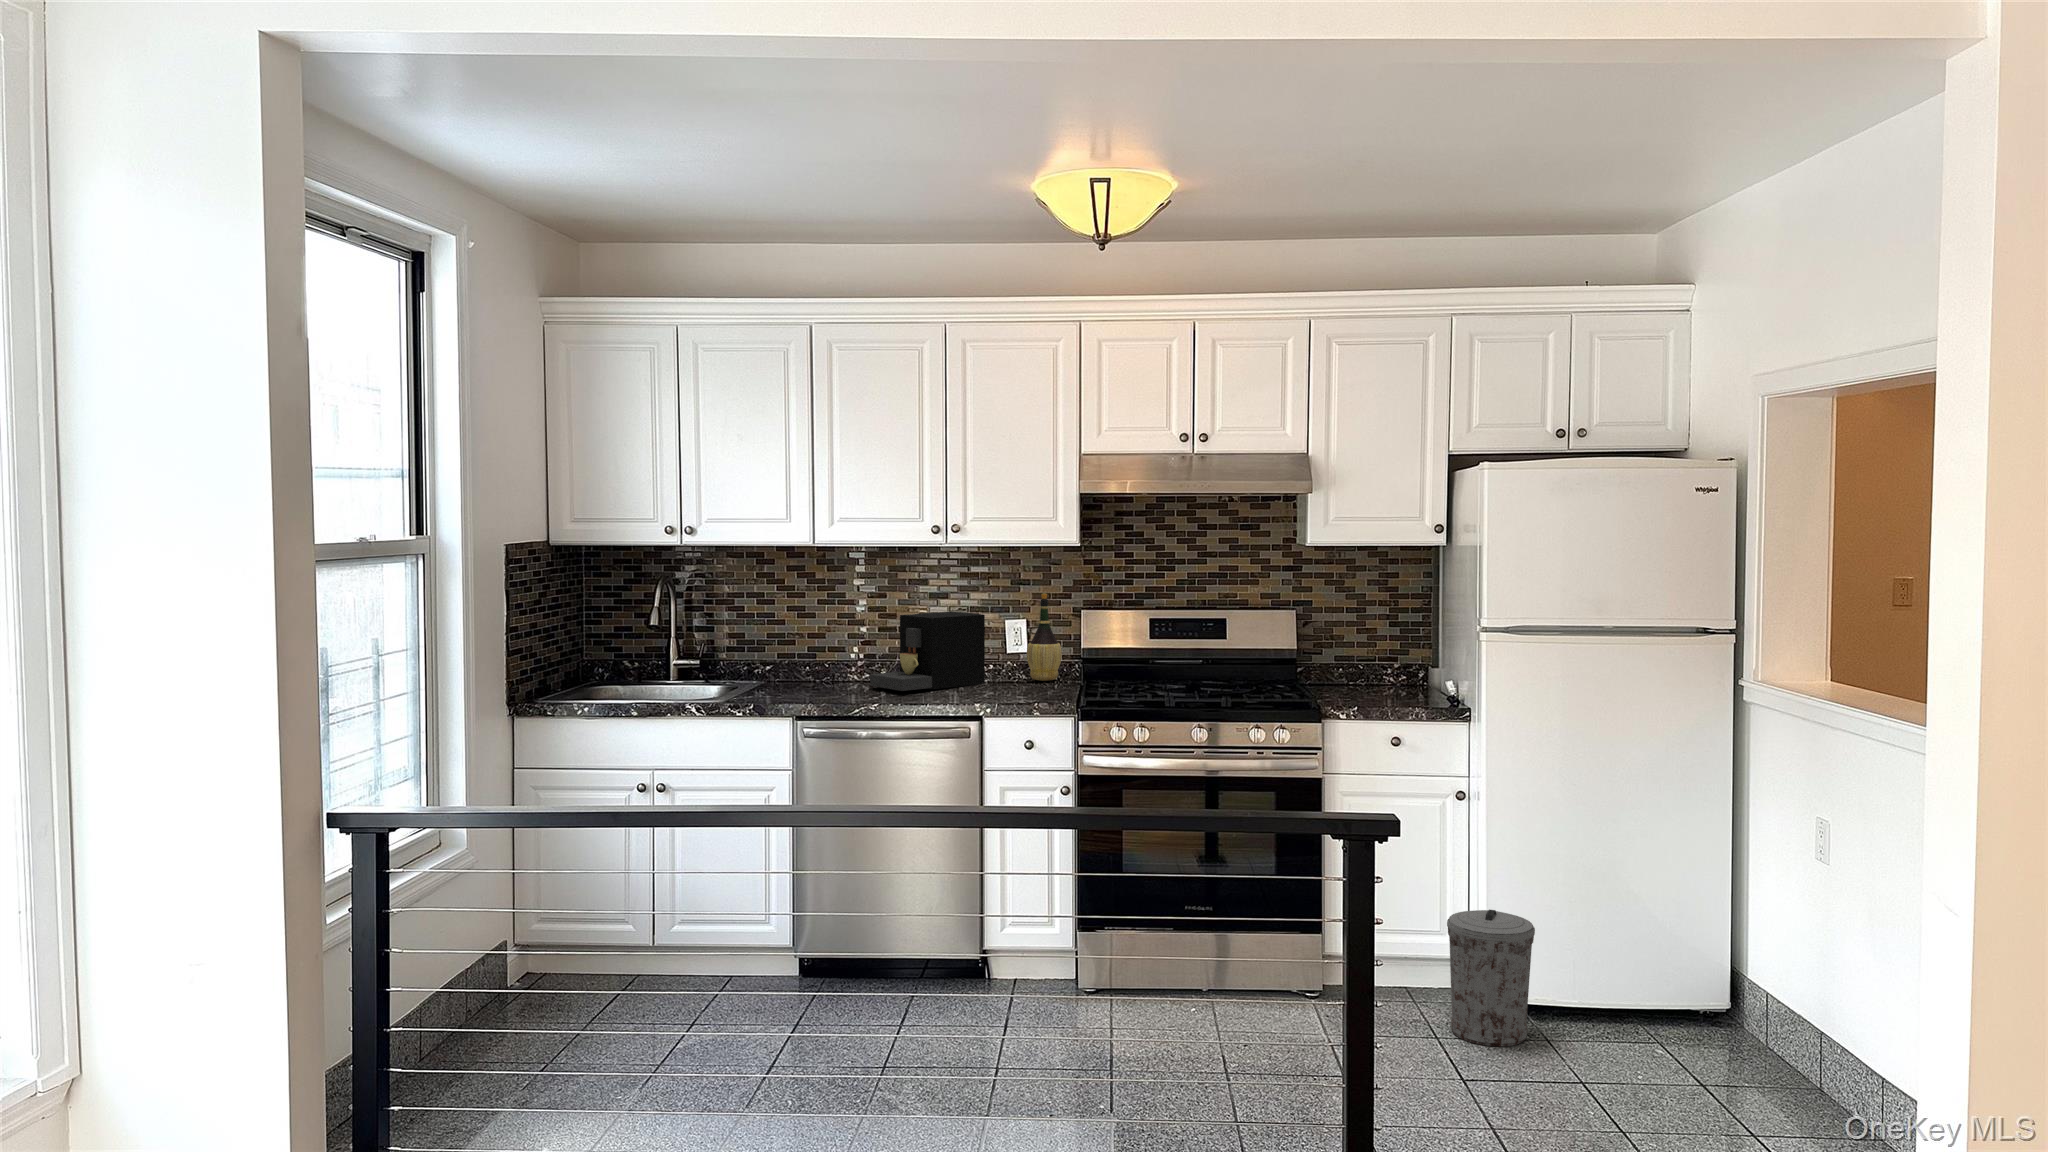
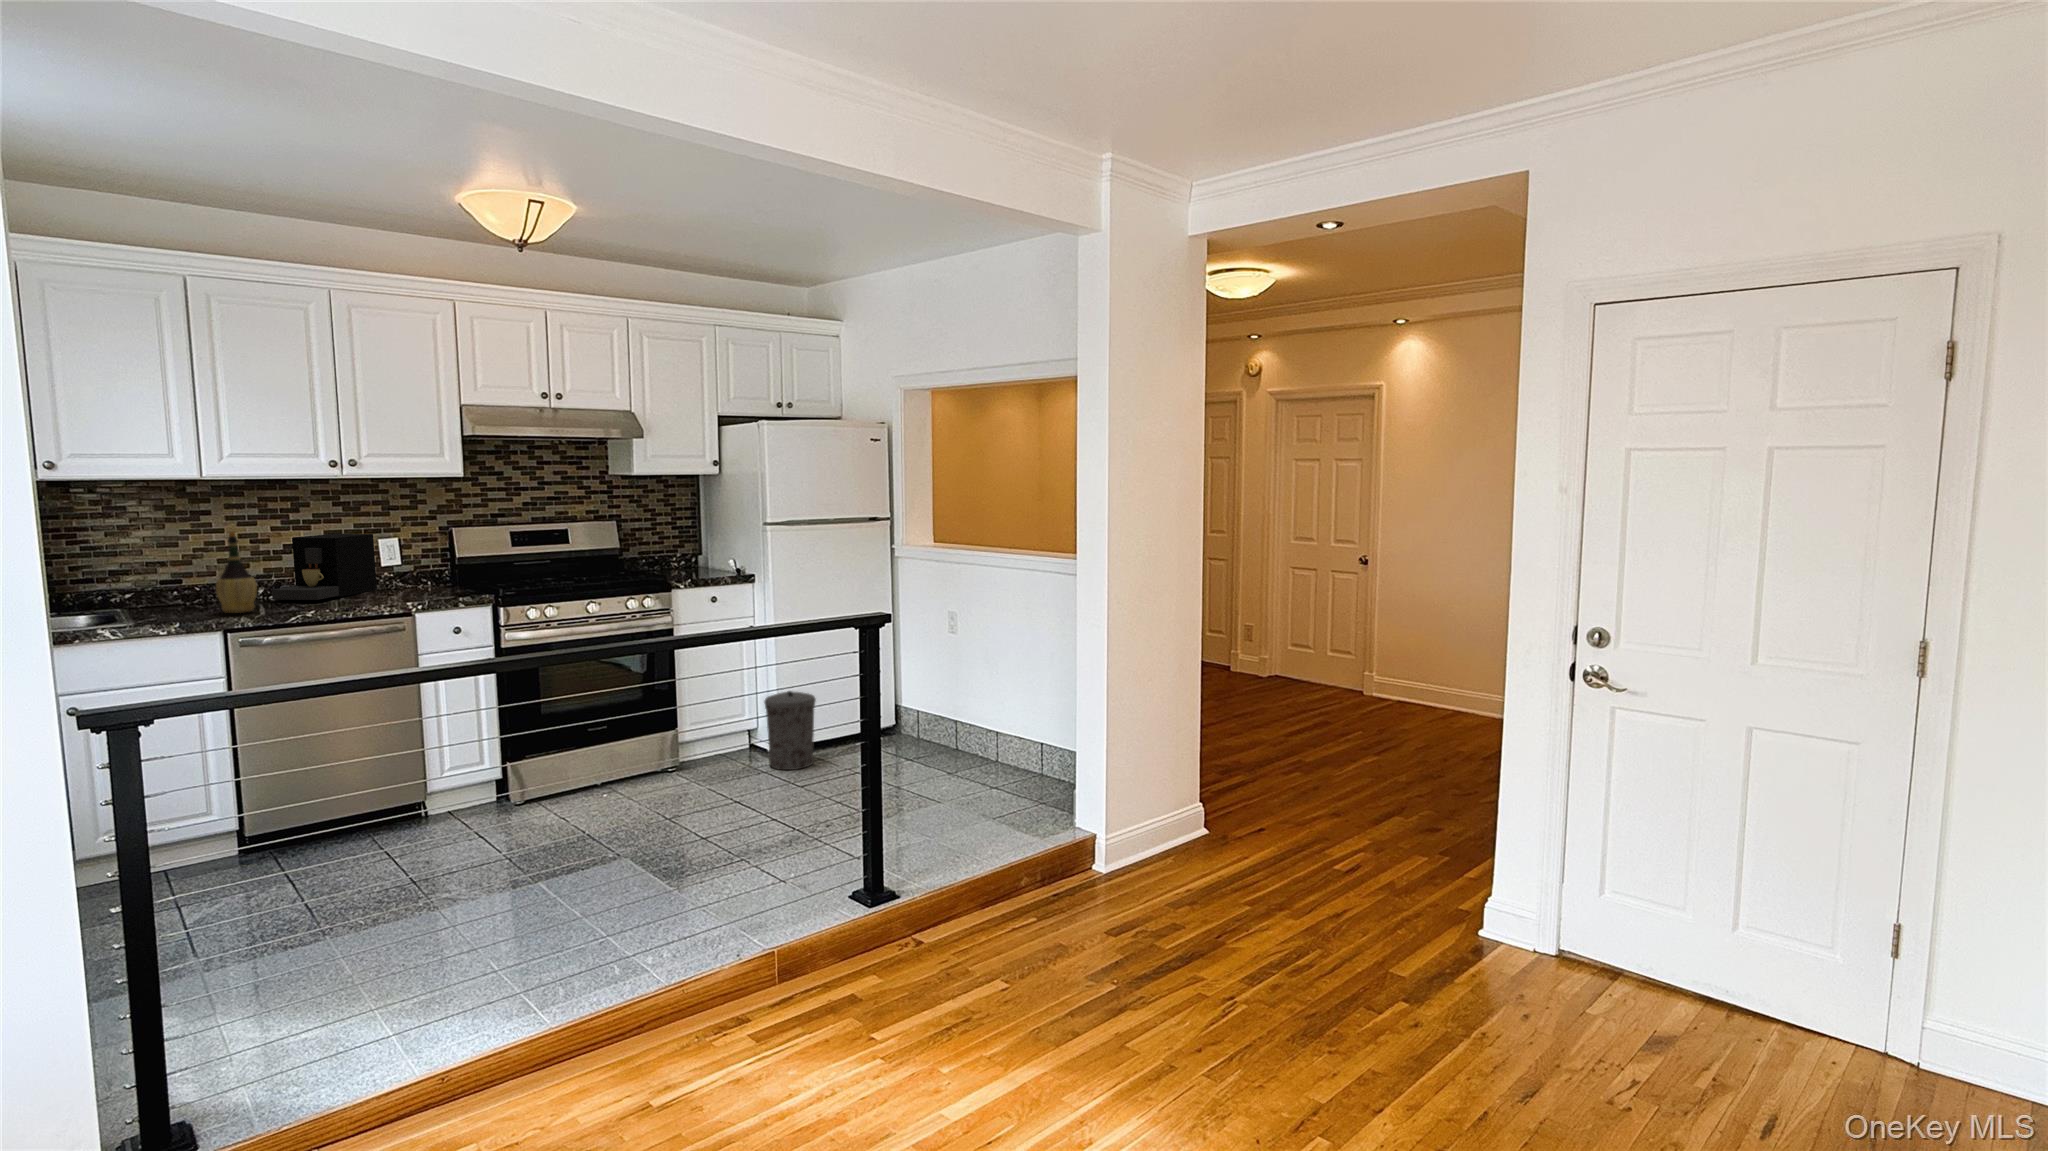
wine bottle: present [1027,593,1062,681] -> present [216,531,257,613]

